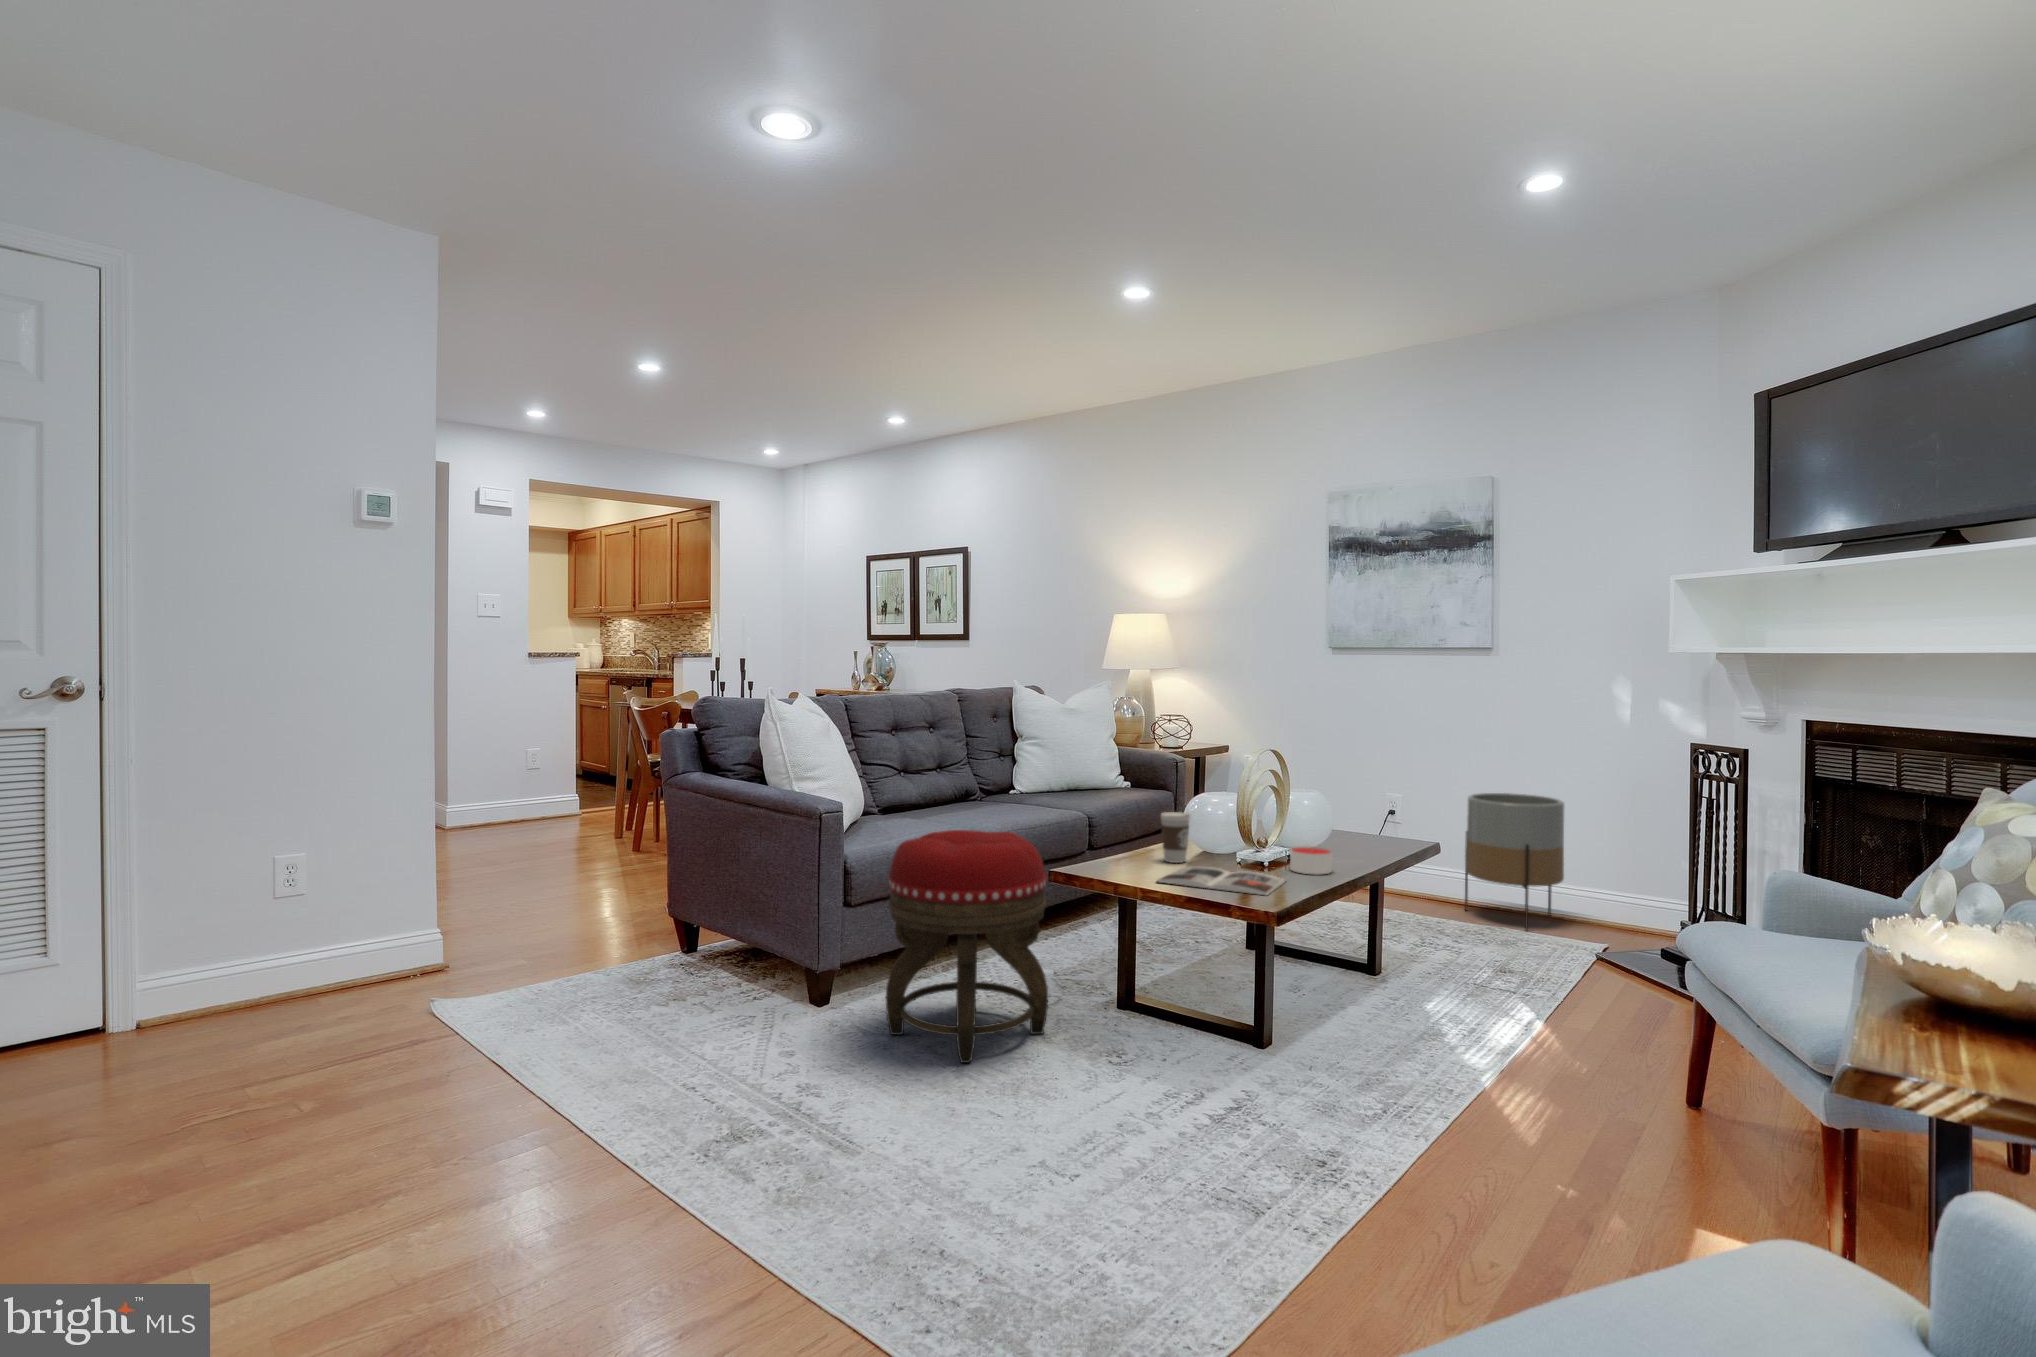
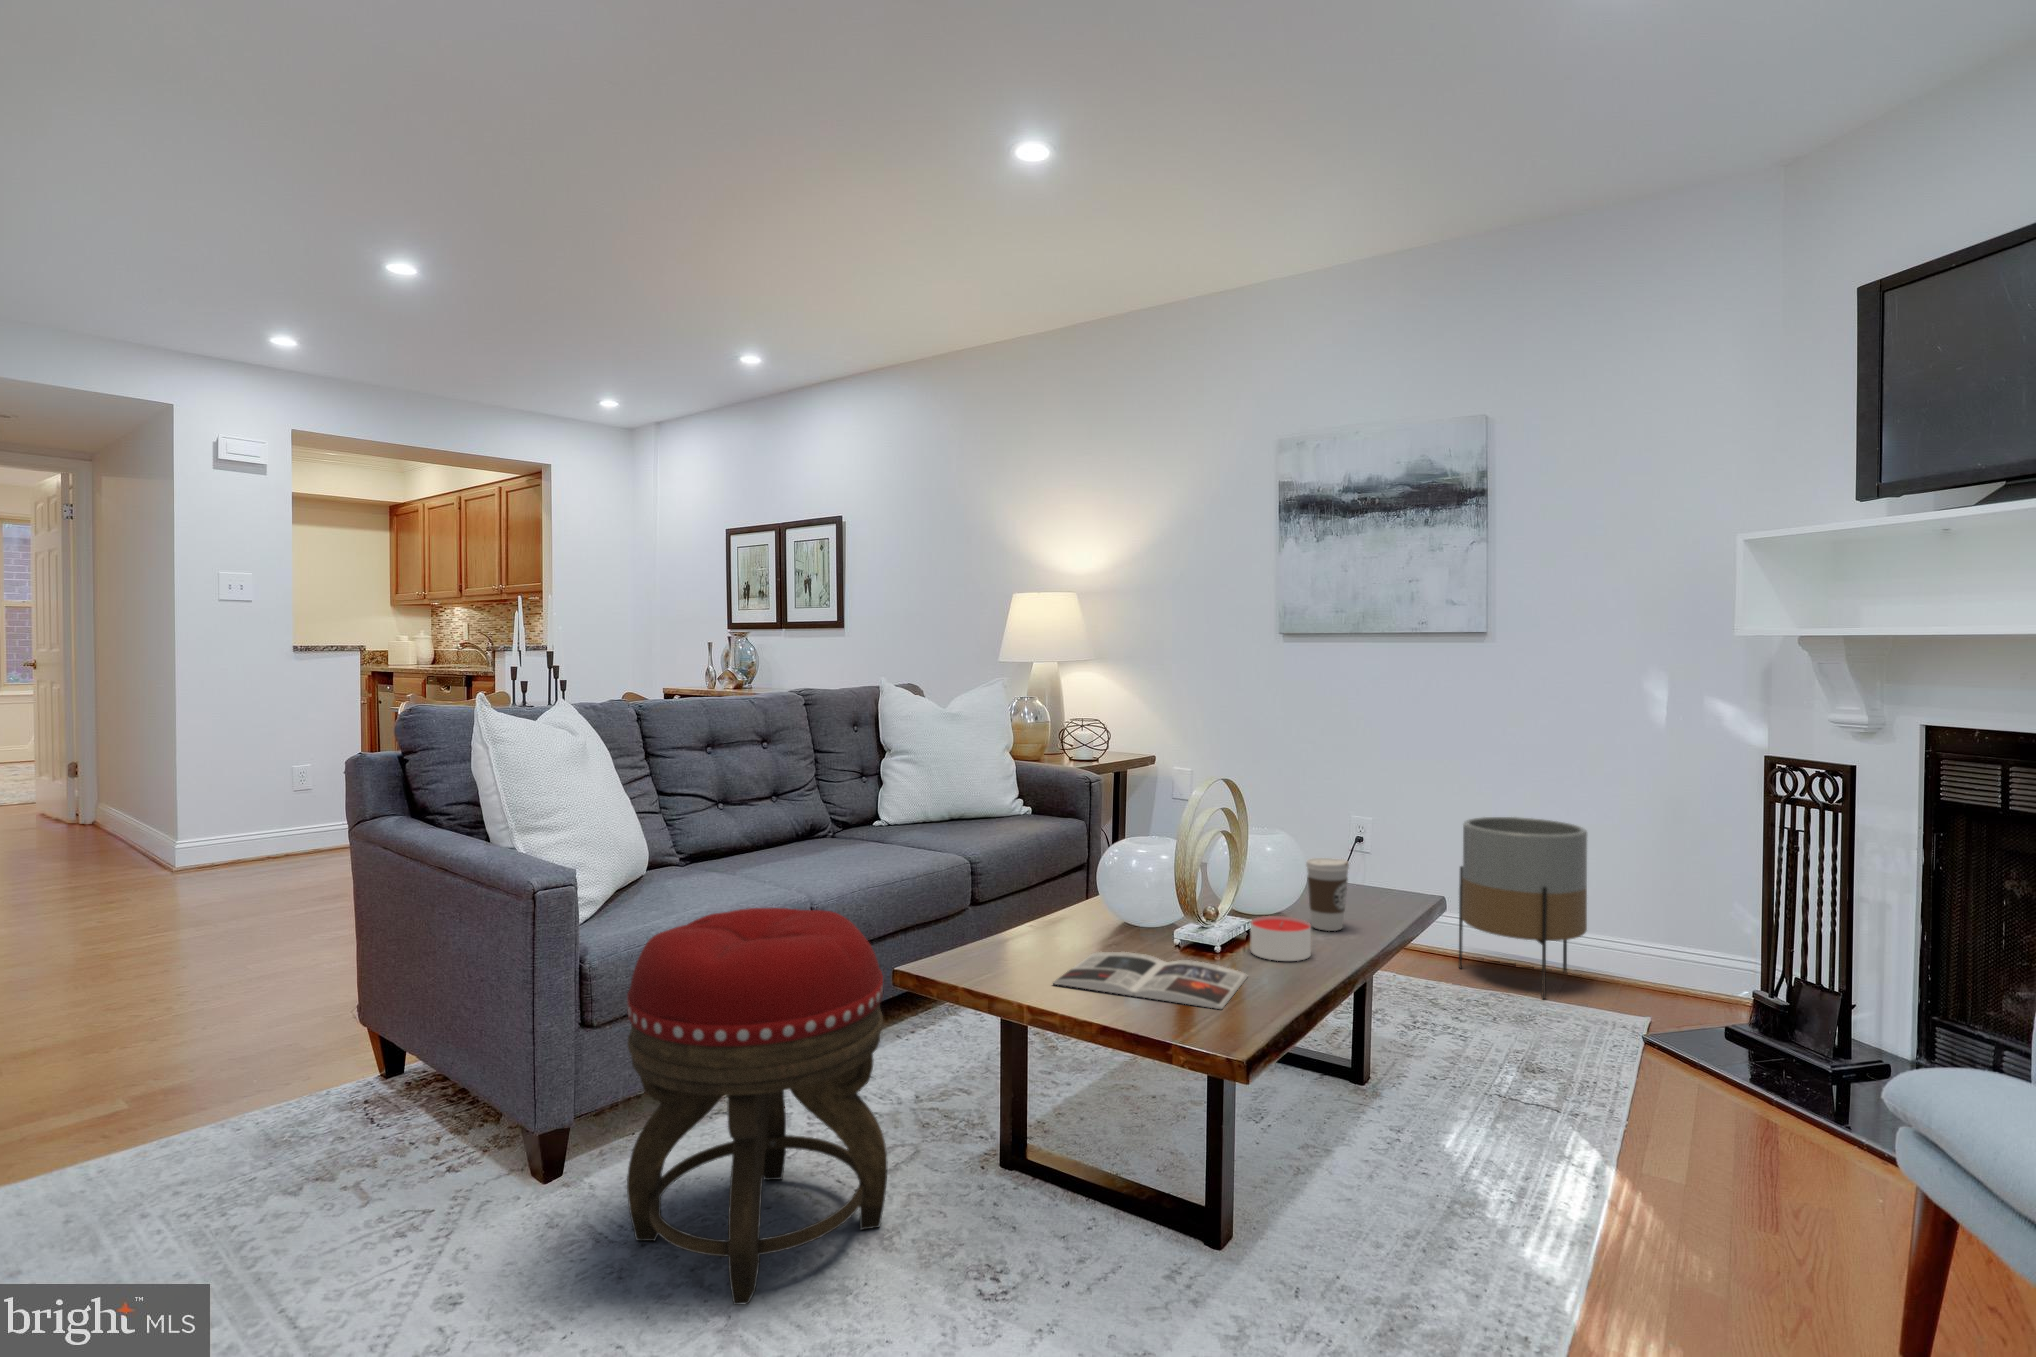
coffee cup: present [1161,812,1190,863] -> present [1306,858,1349,931]

